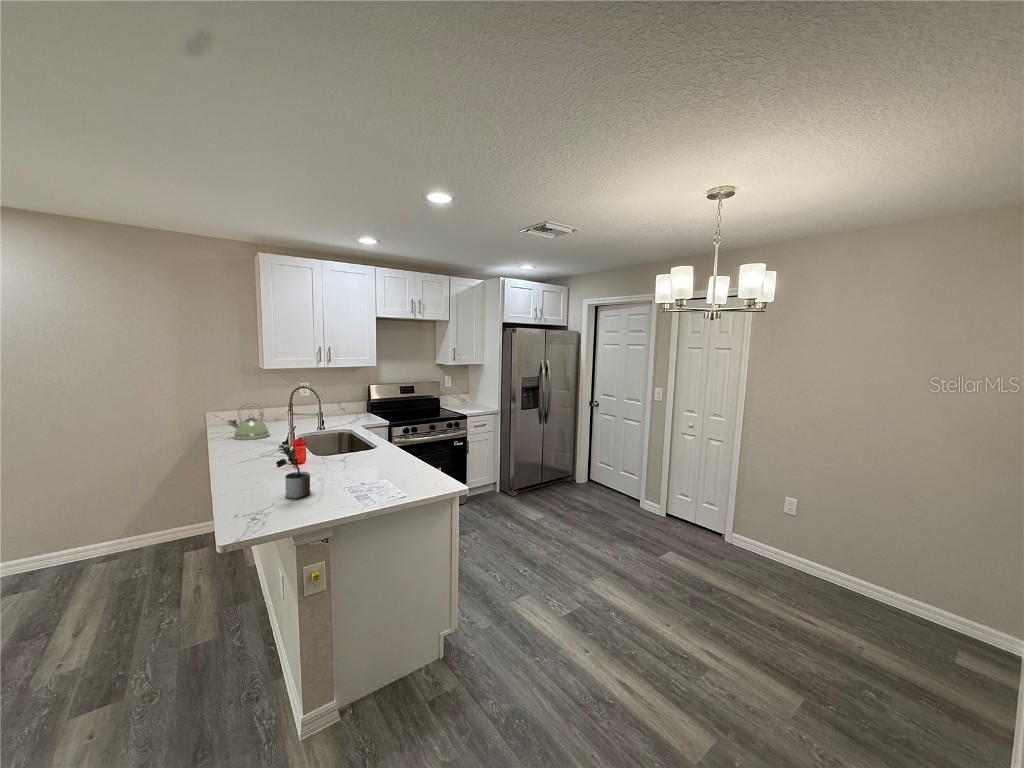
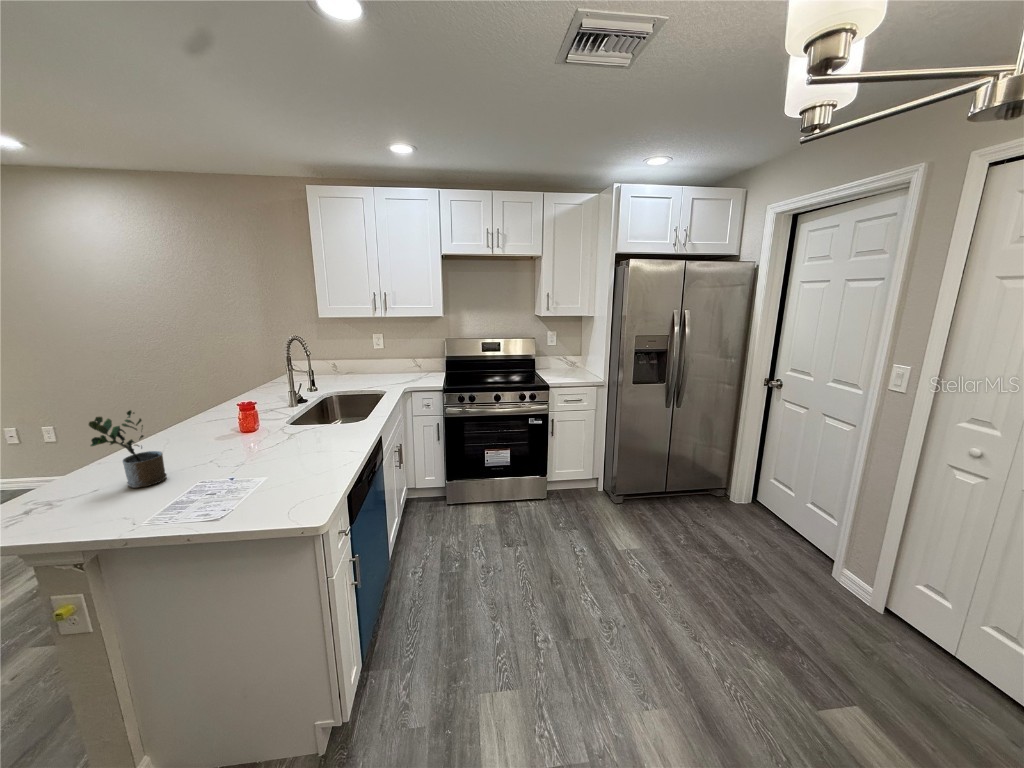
kettle: present [228,403,269,440] -> none [269,353,311,393]

